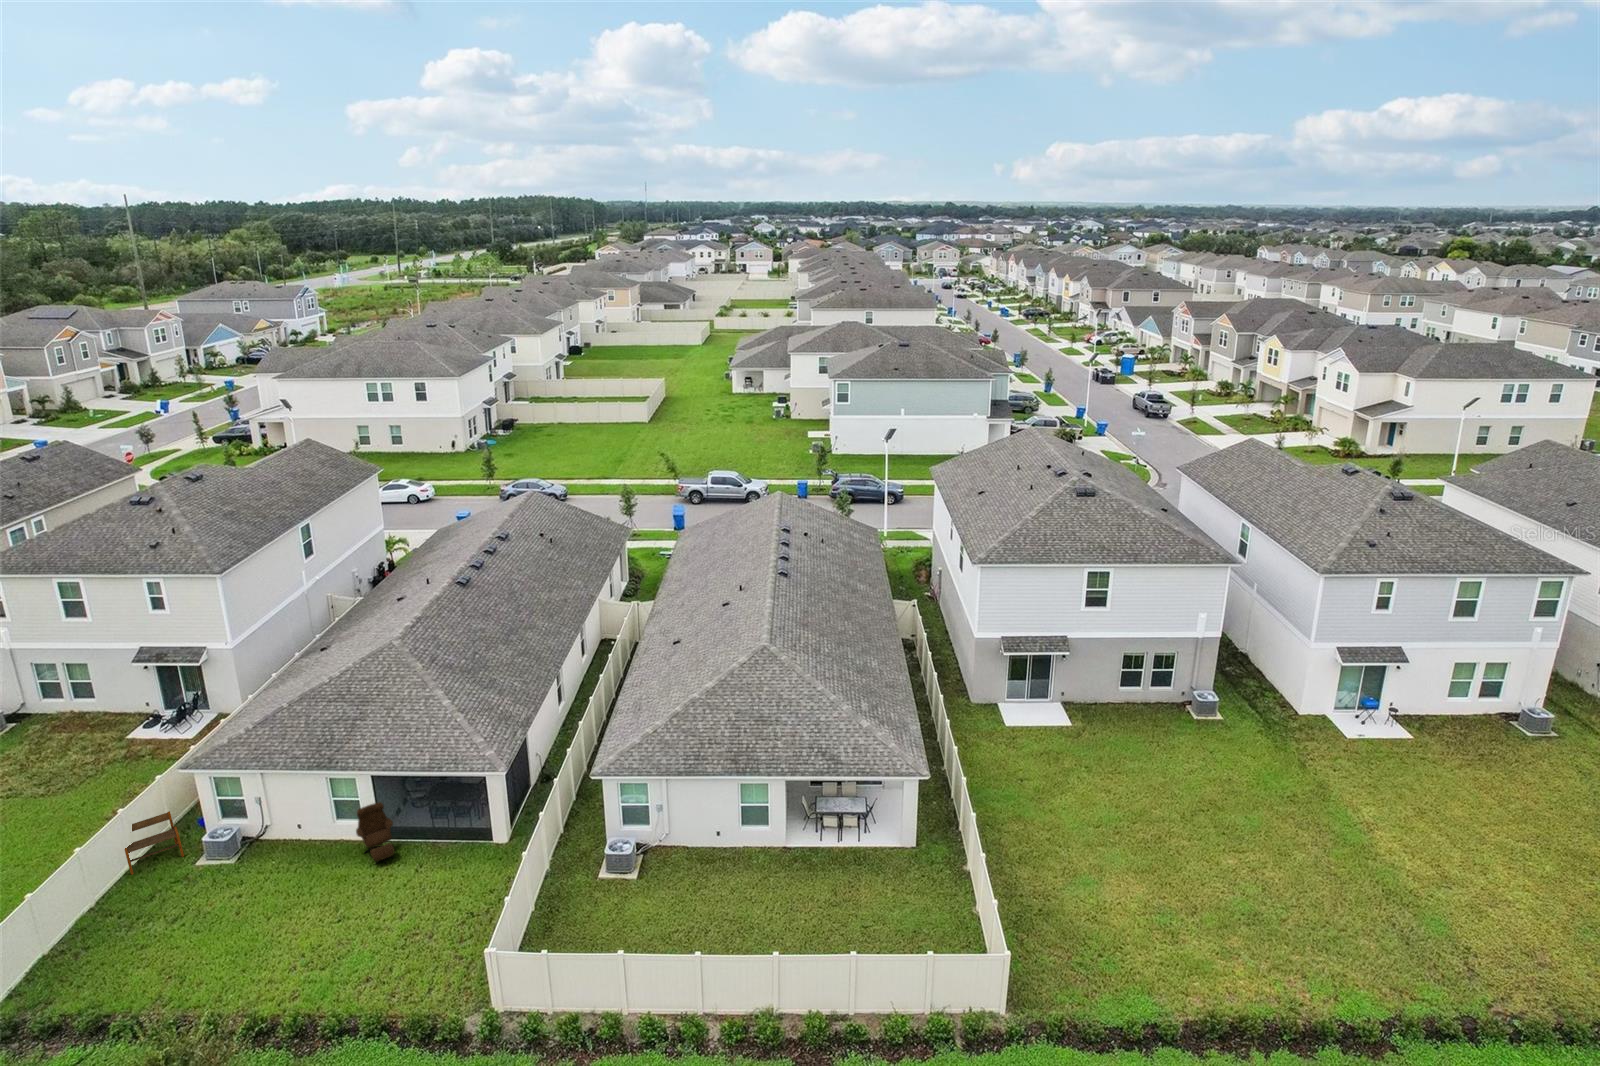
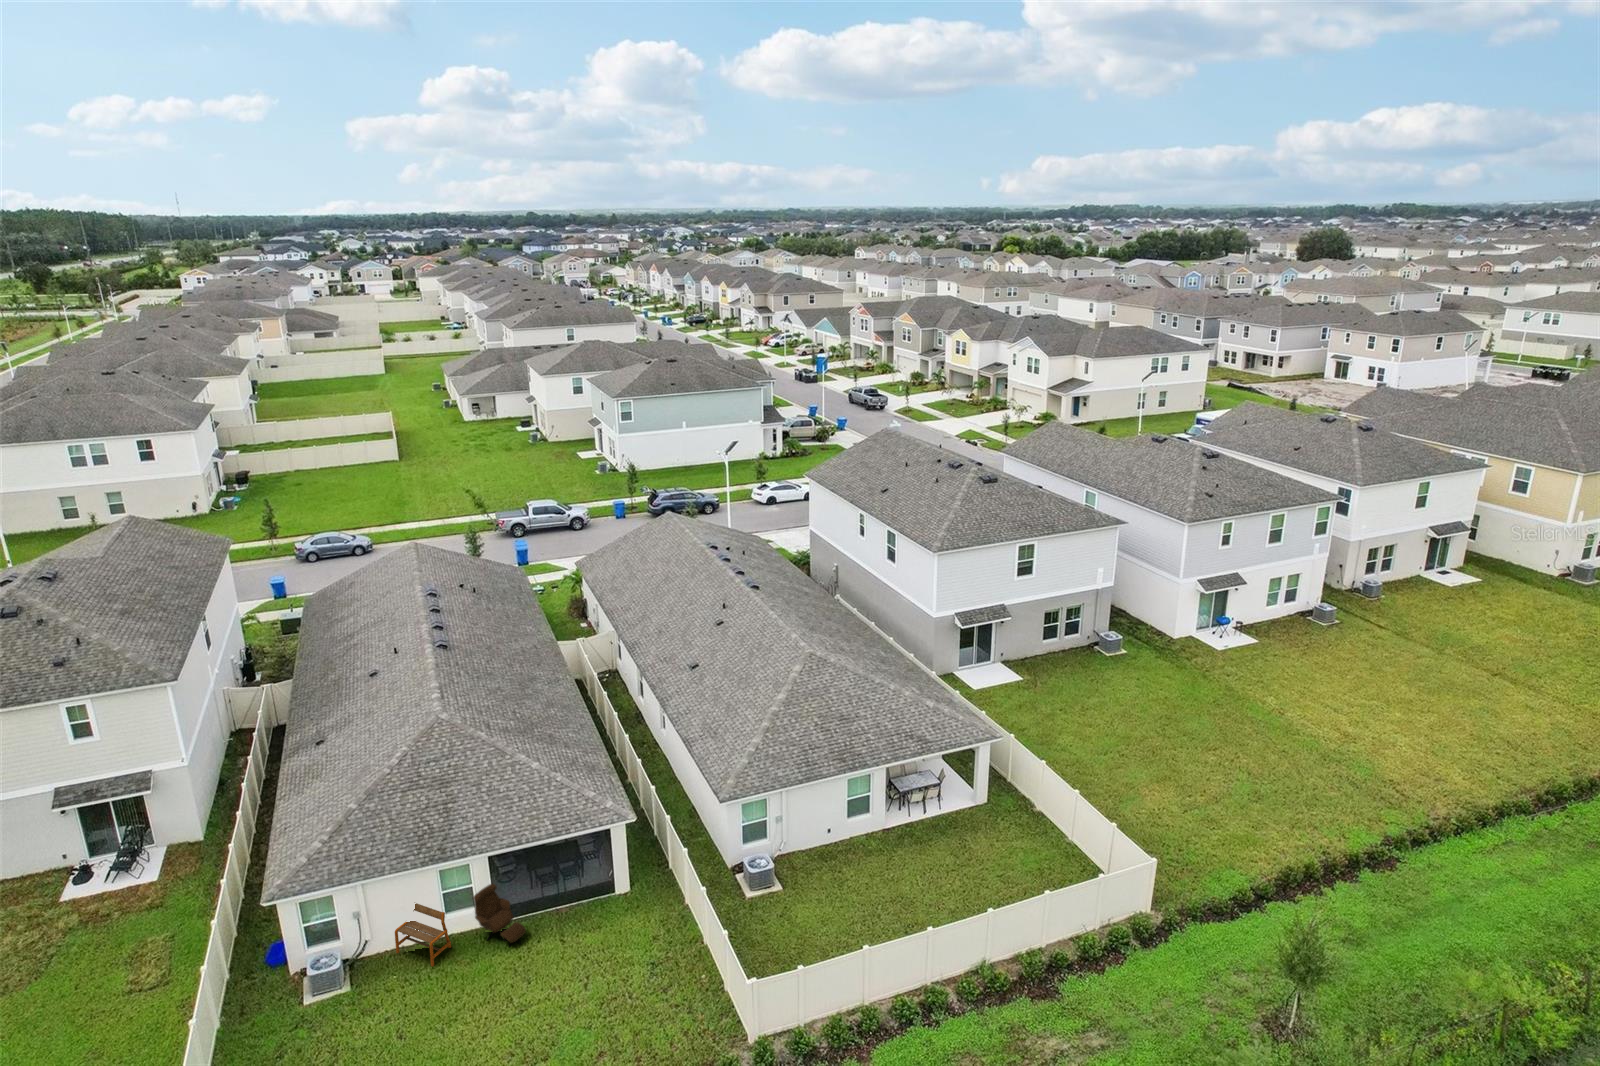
bench: present [125,811,184,875] -> present [395,903,451,966]

